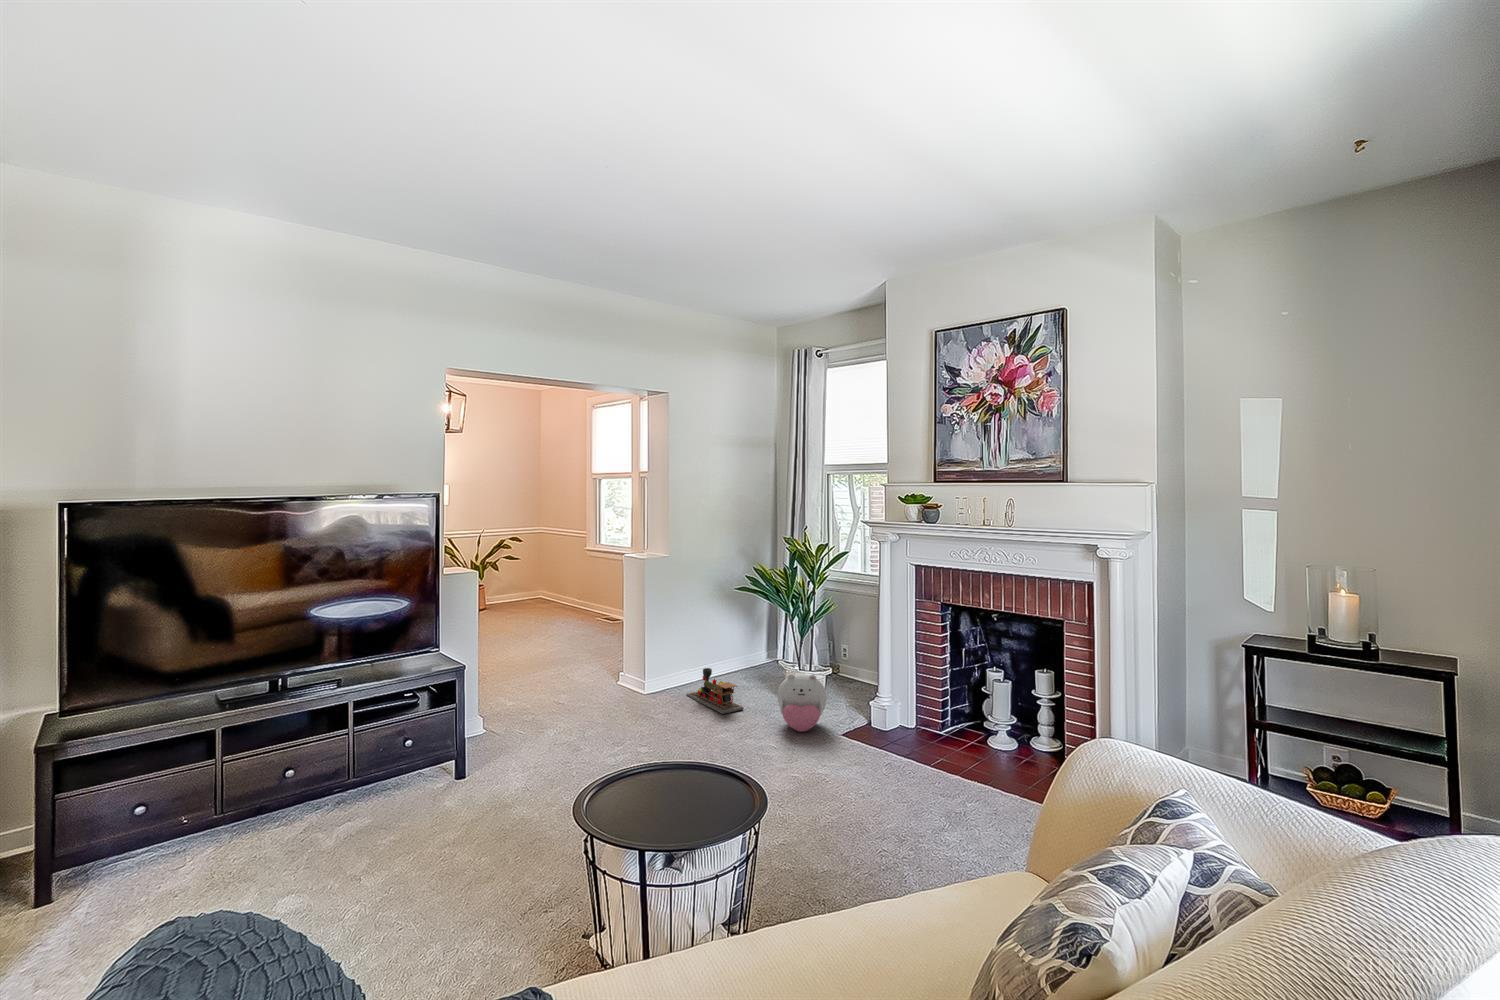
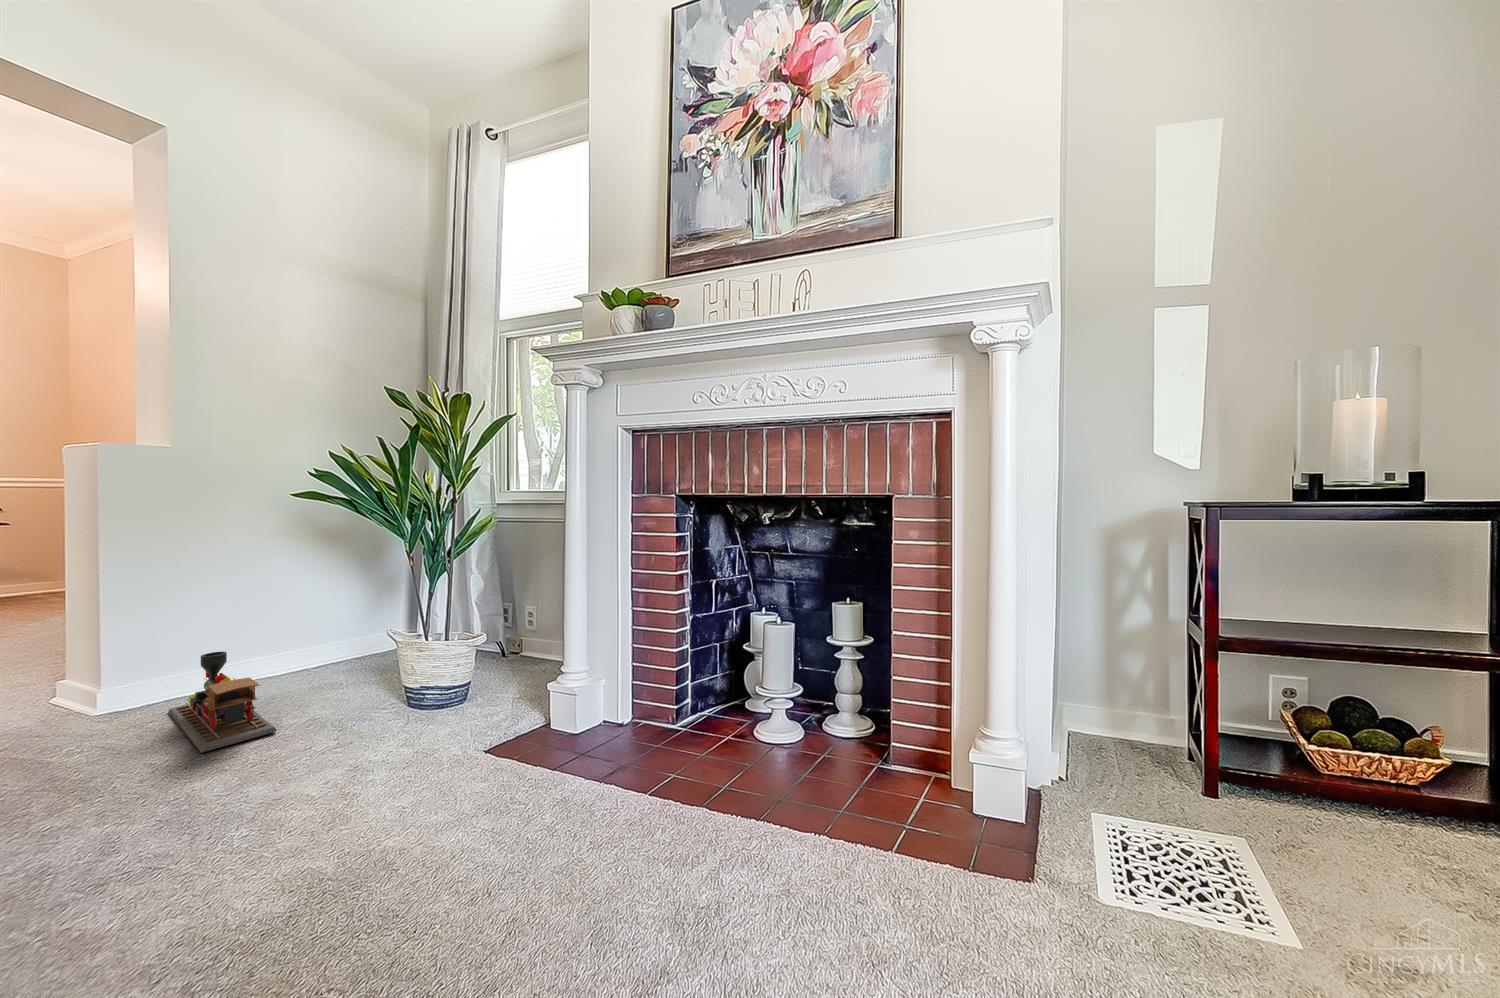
plush toy: present [778,674,827,732] -> none [316,647,449,777]

